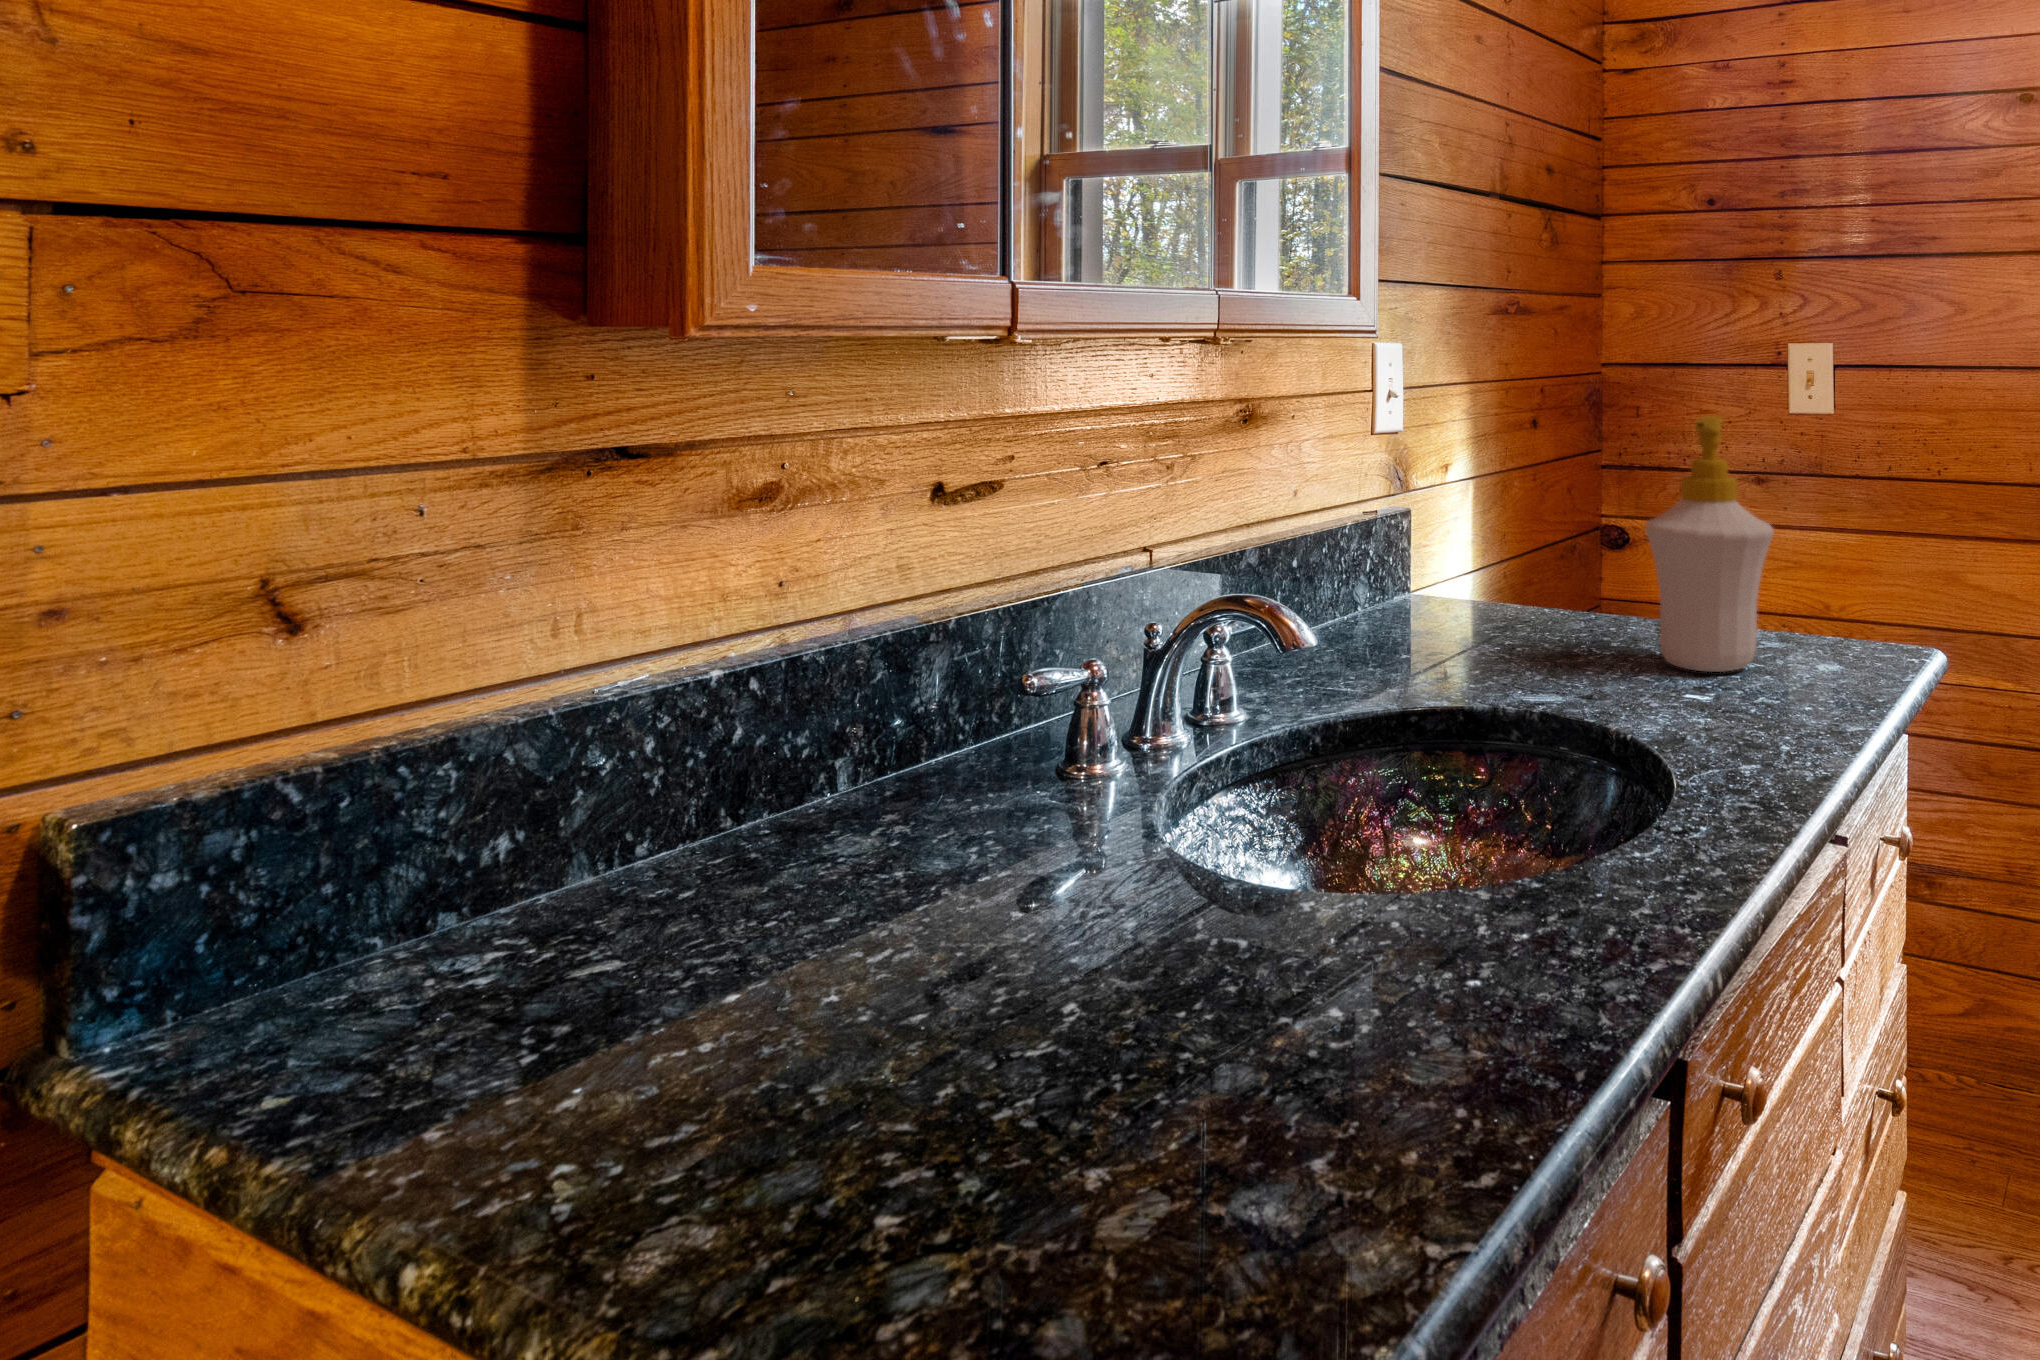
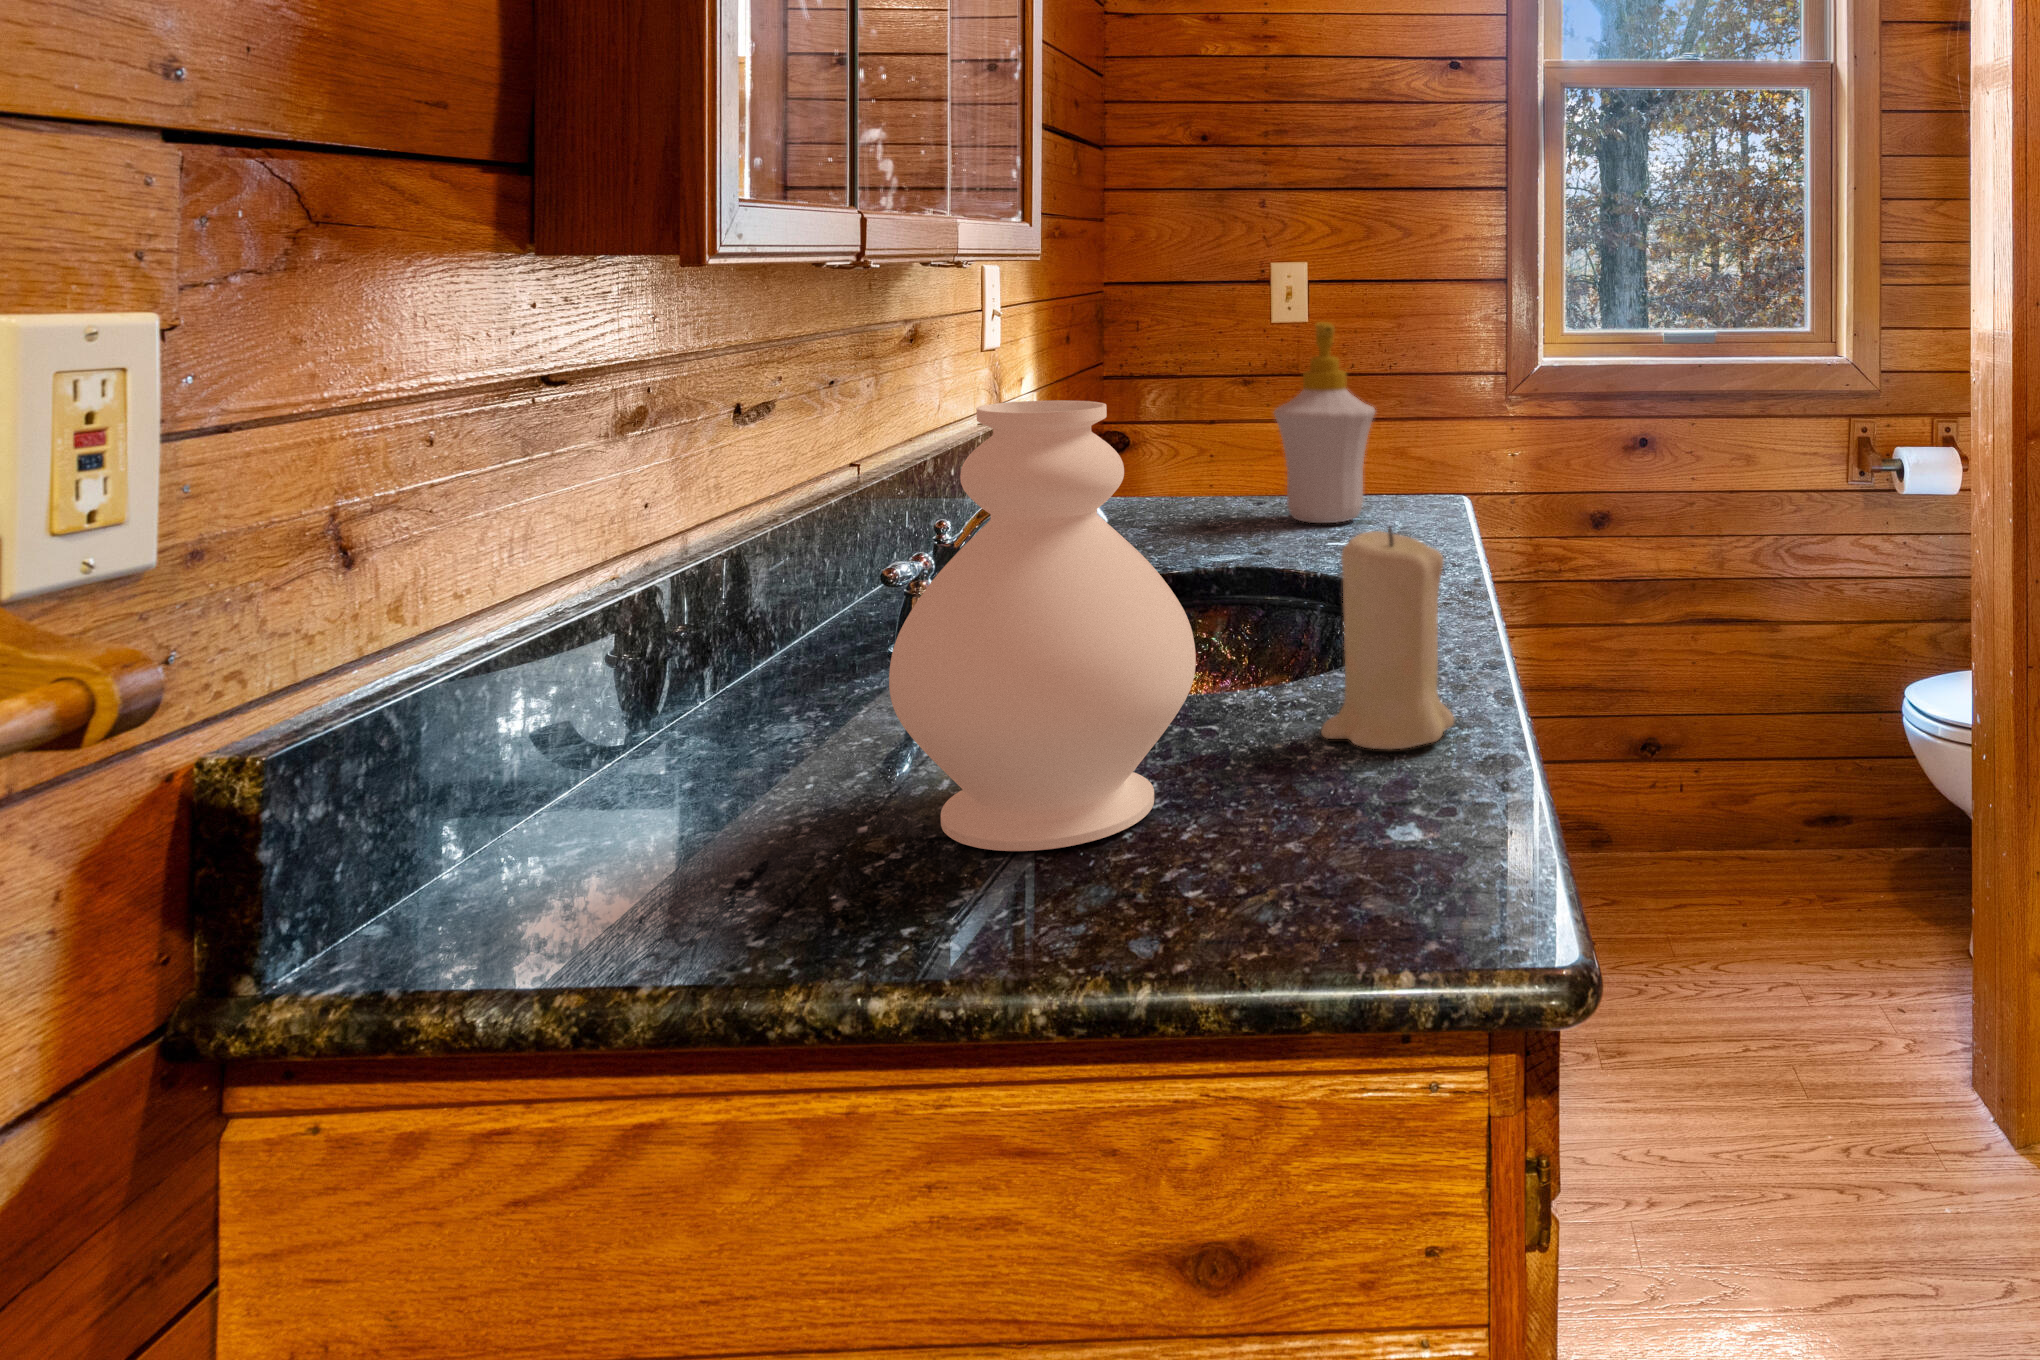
decorative vase: none [676,506,1075,1107] -> present [889,400,1196,851]
candle: none [1306,719,1495,1065] -> present [1321,527,1454,749]

